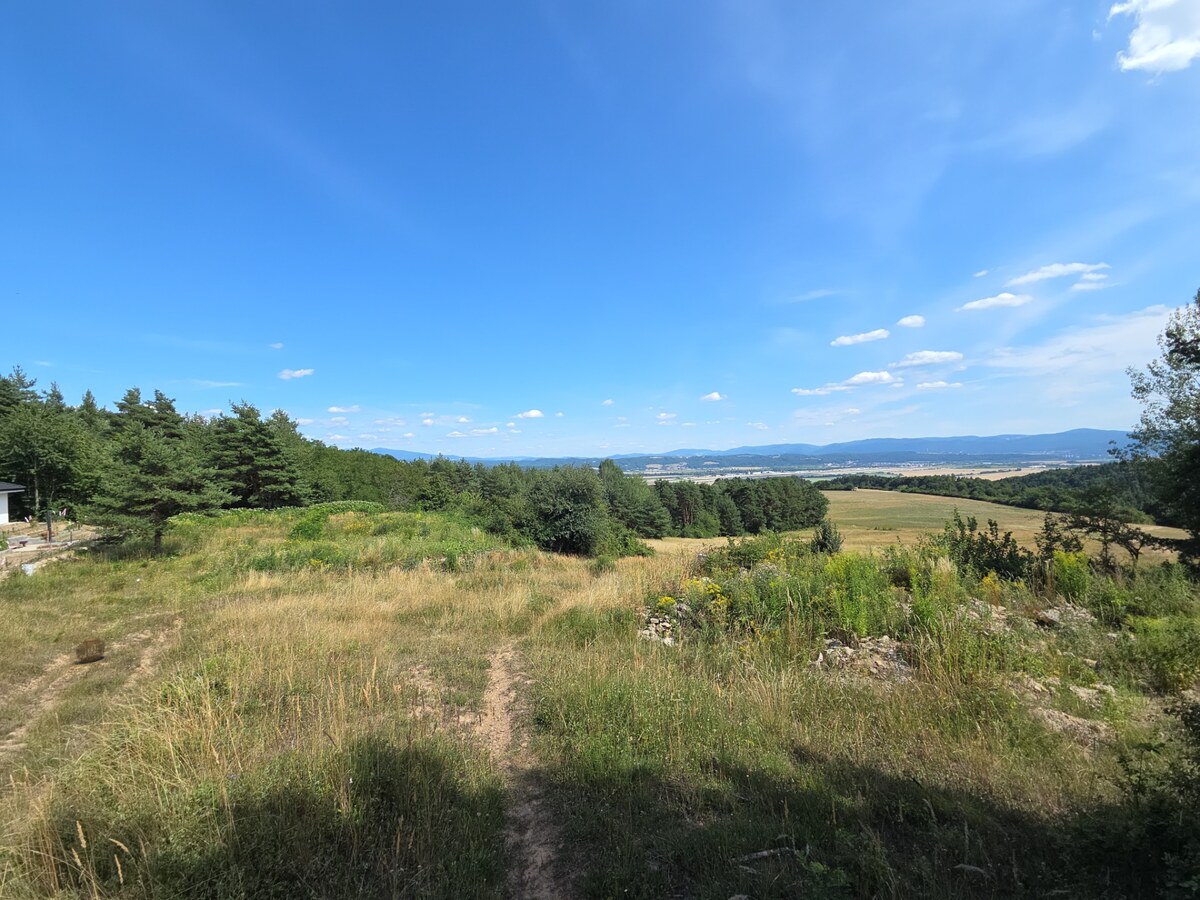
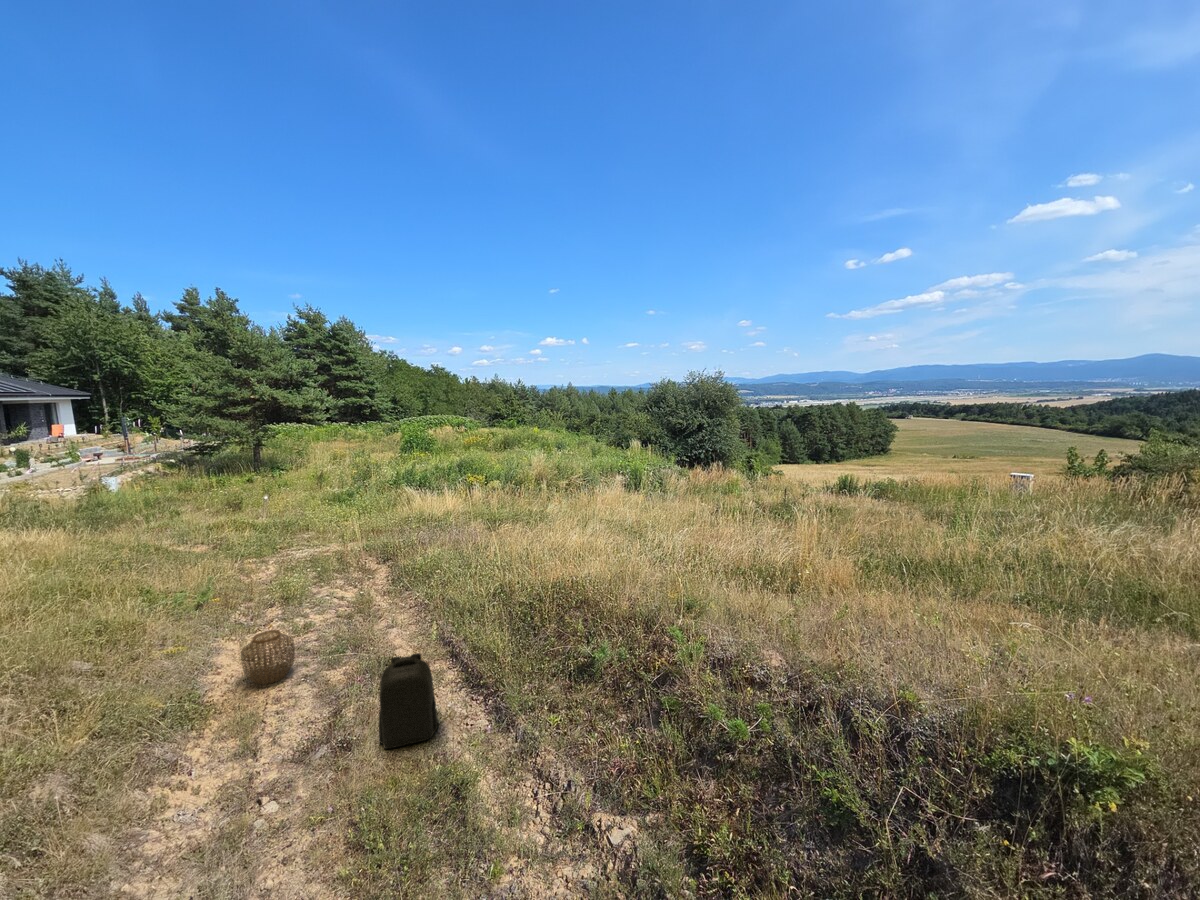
backpack: none [125,640,156,677] -> present [379,653,438,749]

